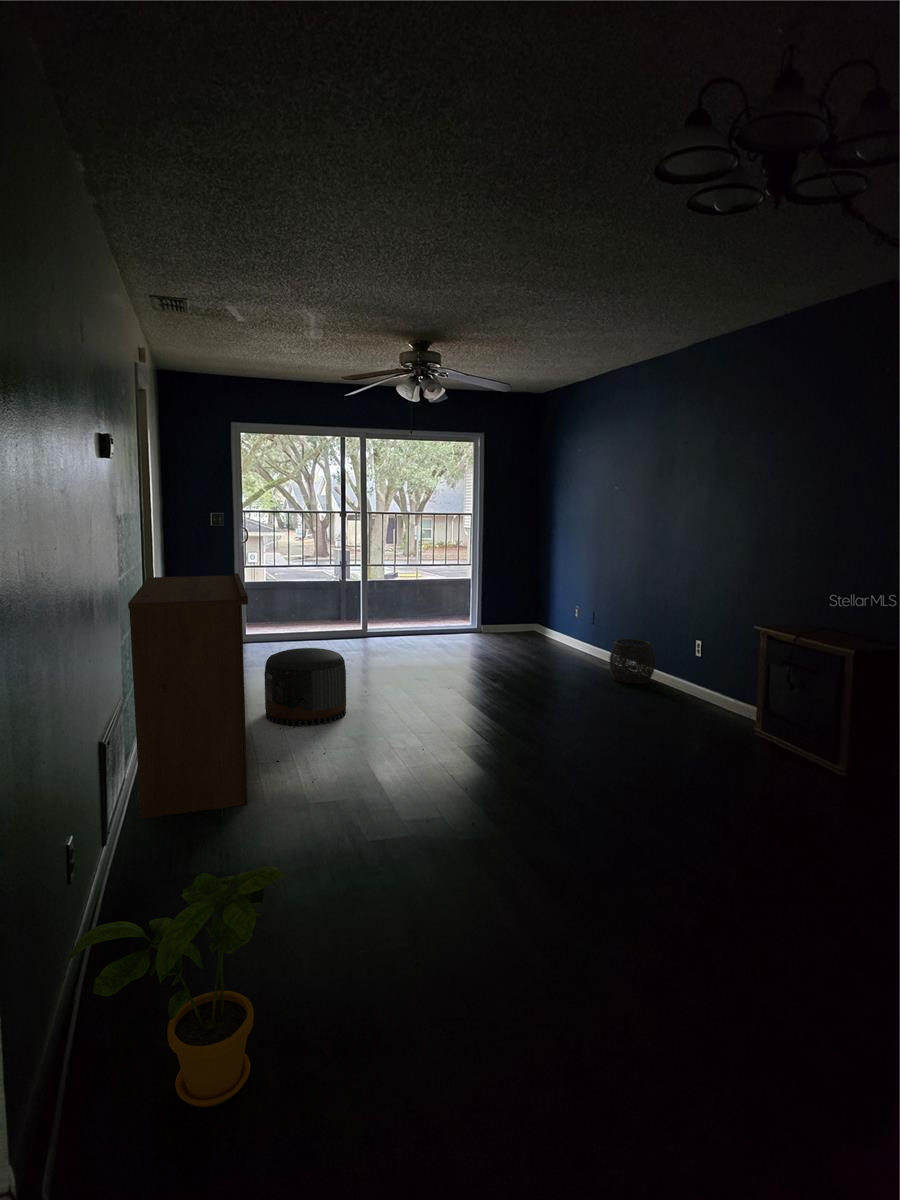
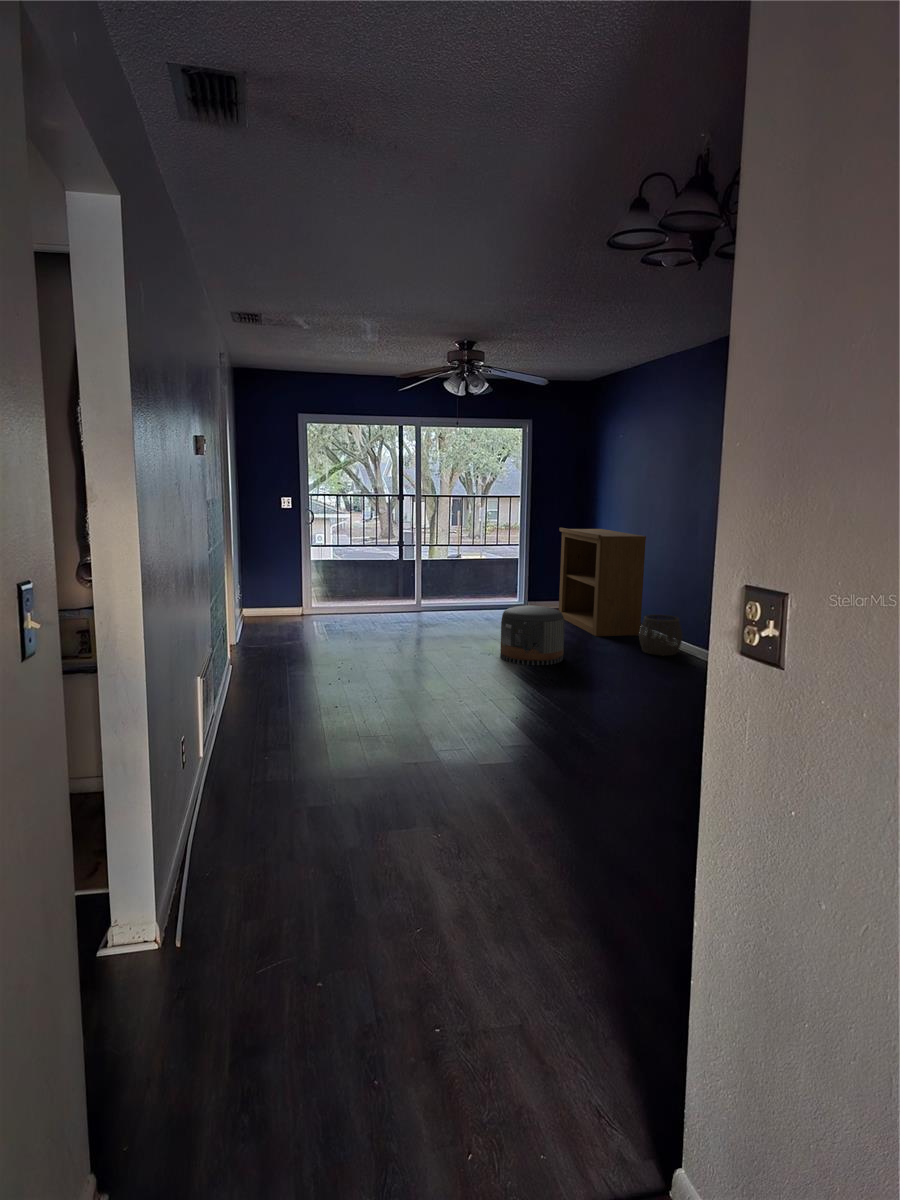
bookshelf: present [128,573,248,818] -> present [559,528,646,636]
pouf: present [264,648,346,726] -> present [500,605,565,665]
house plant: present [66,866,287,1107] -> none [180,734,320,894]

